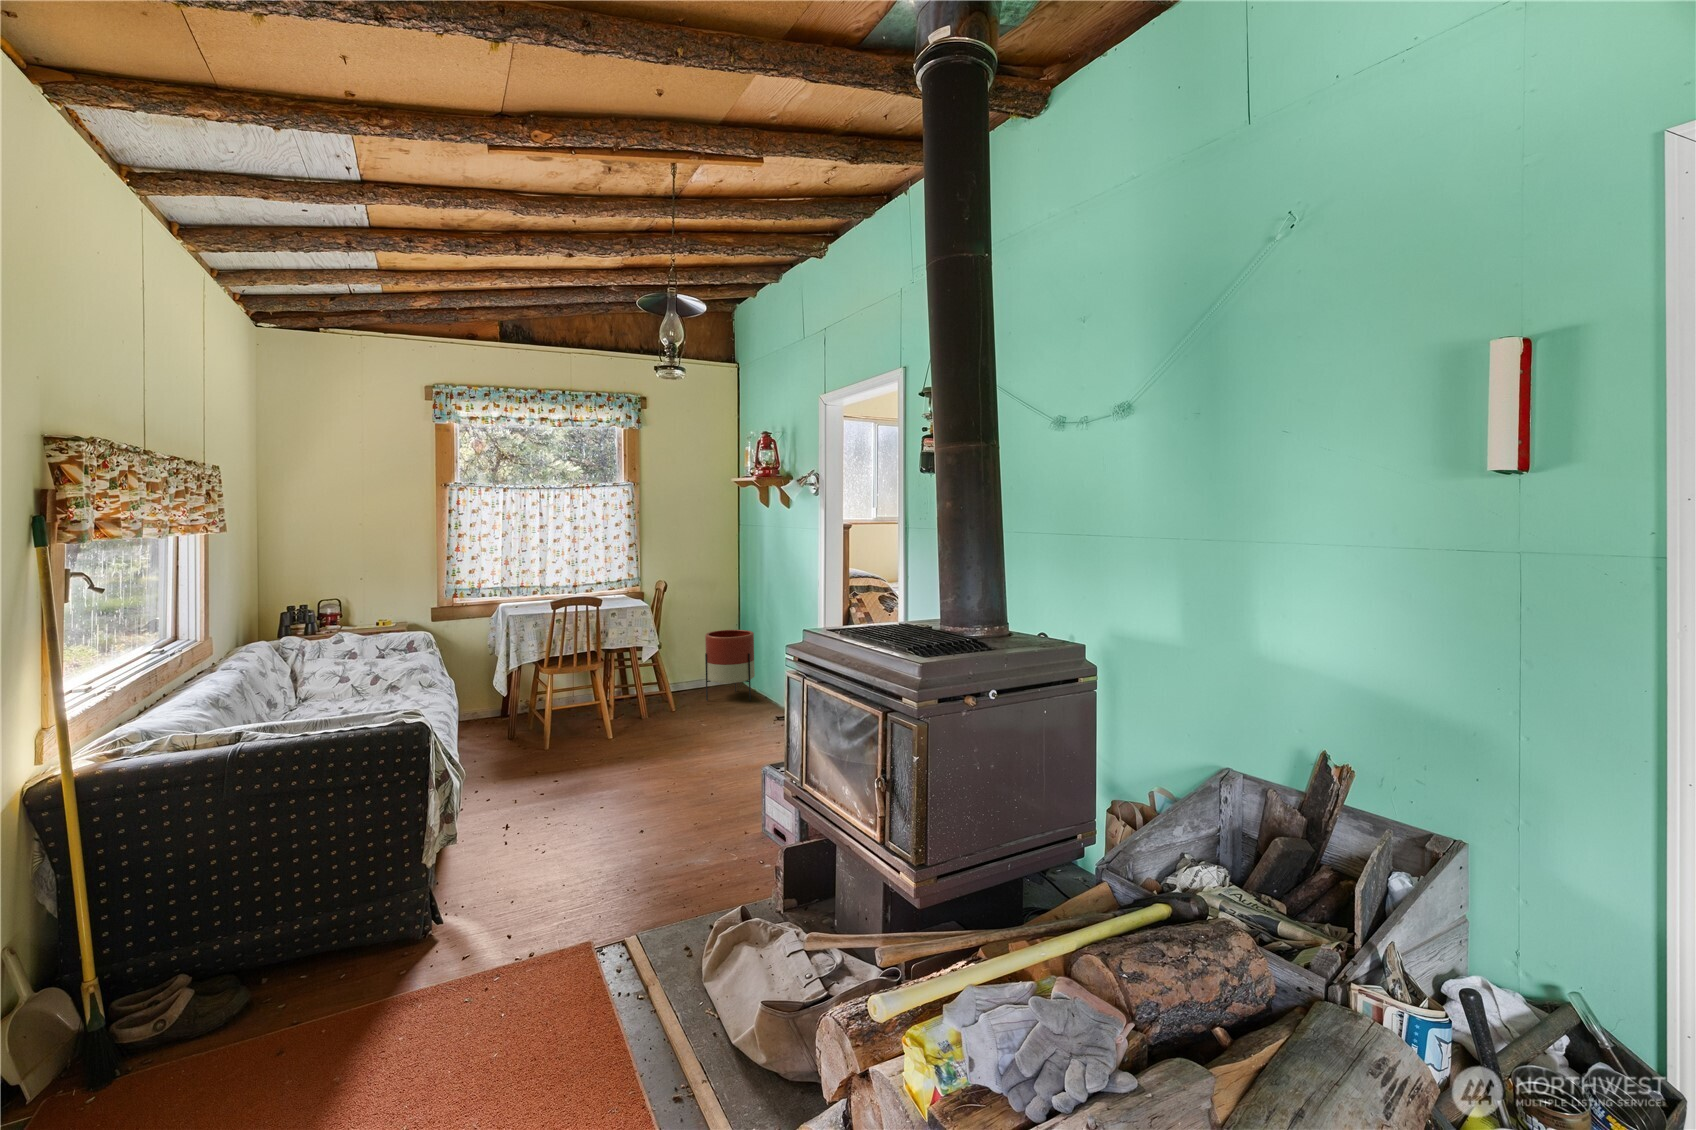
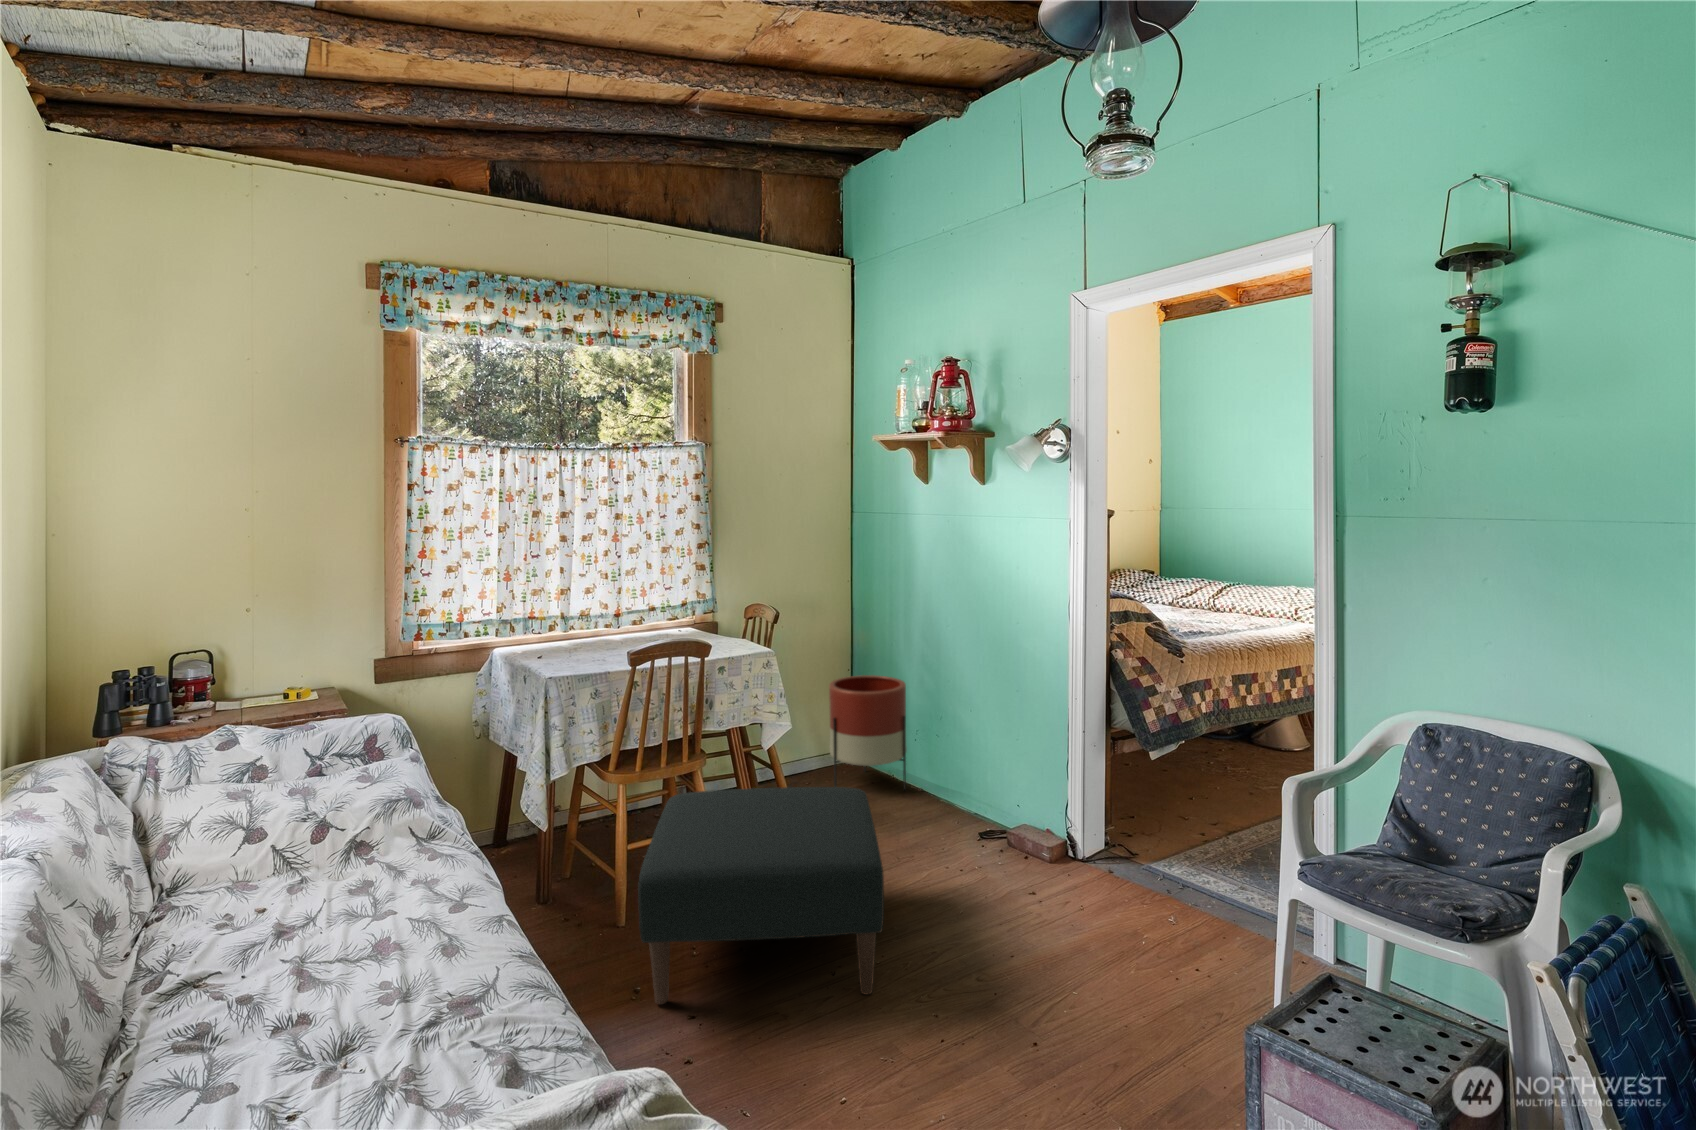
ottoman: none [525,680,681,779] -> present [638,787,884,1004]

